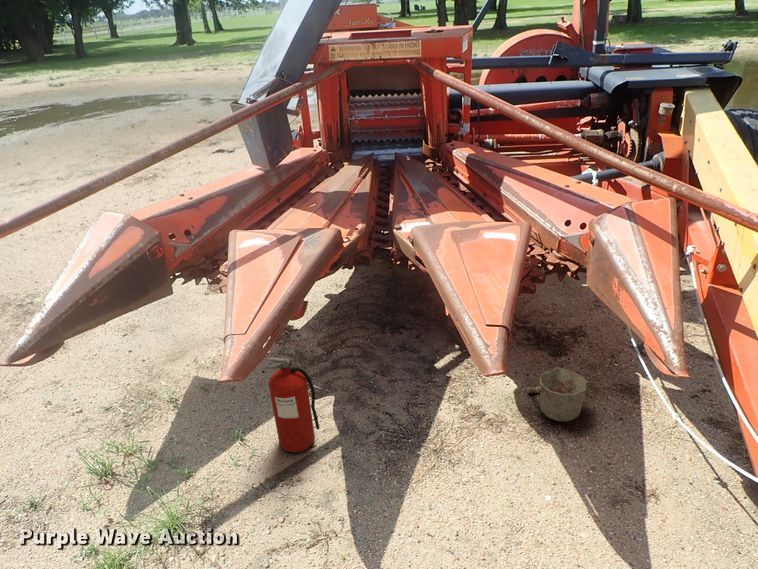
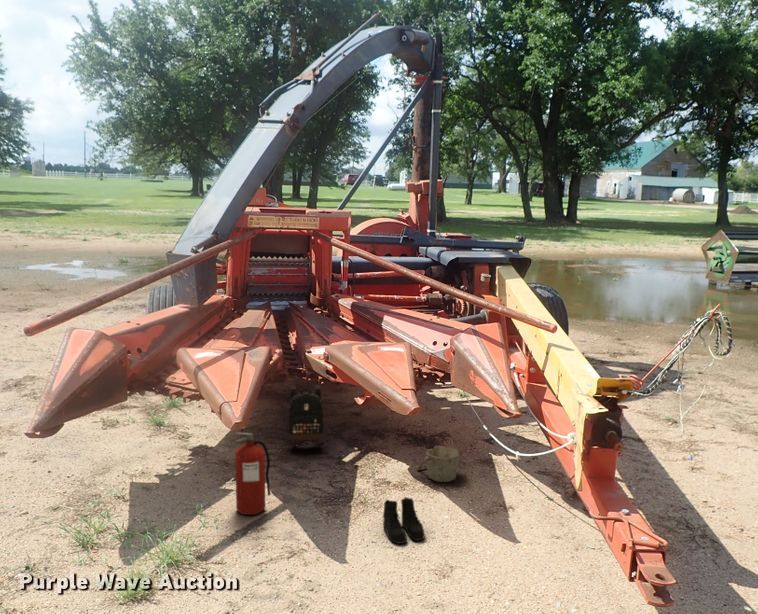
backpack: none [375,264,418,336] -> present [289,385,323,447]
boots: none [452,470,507,548] -> present [383,497,424,544]

